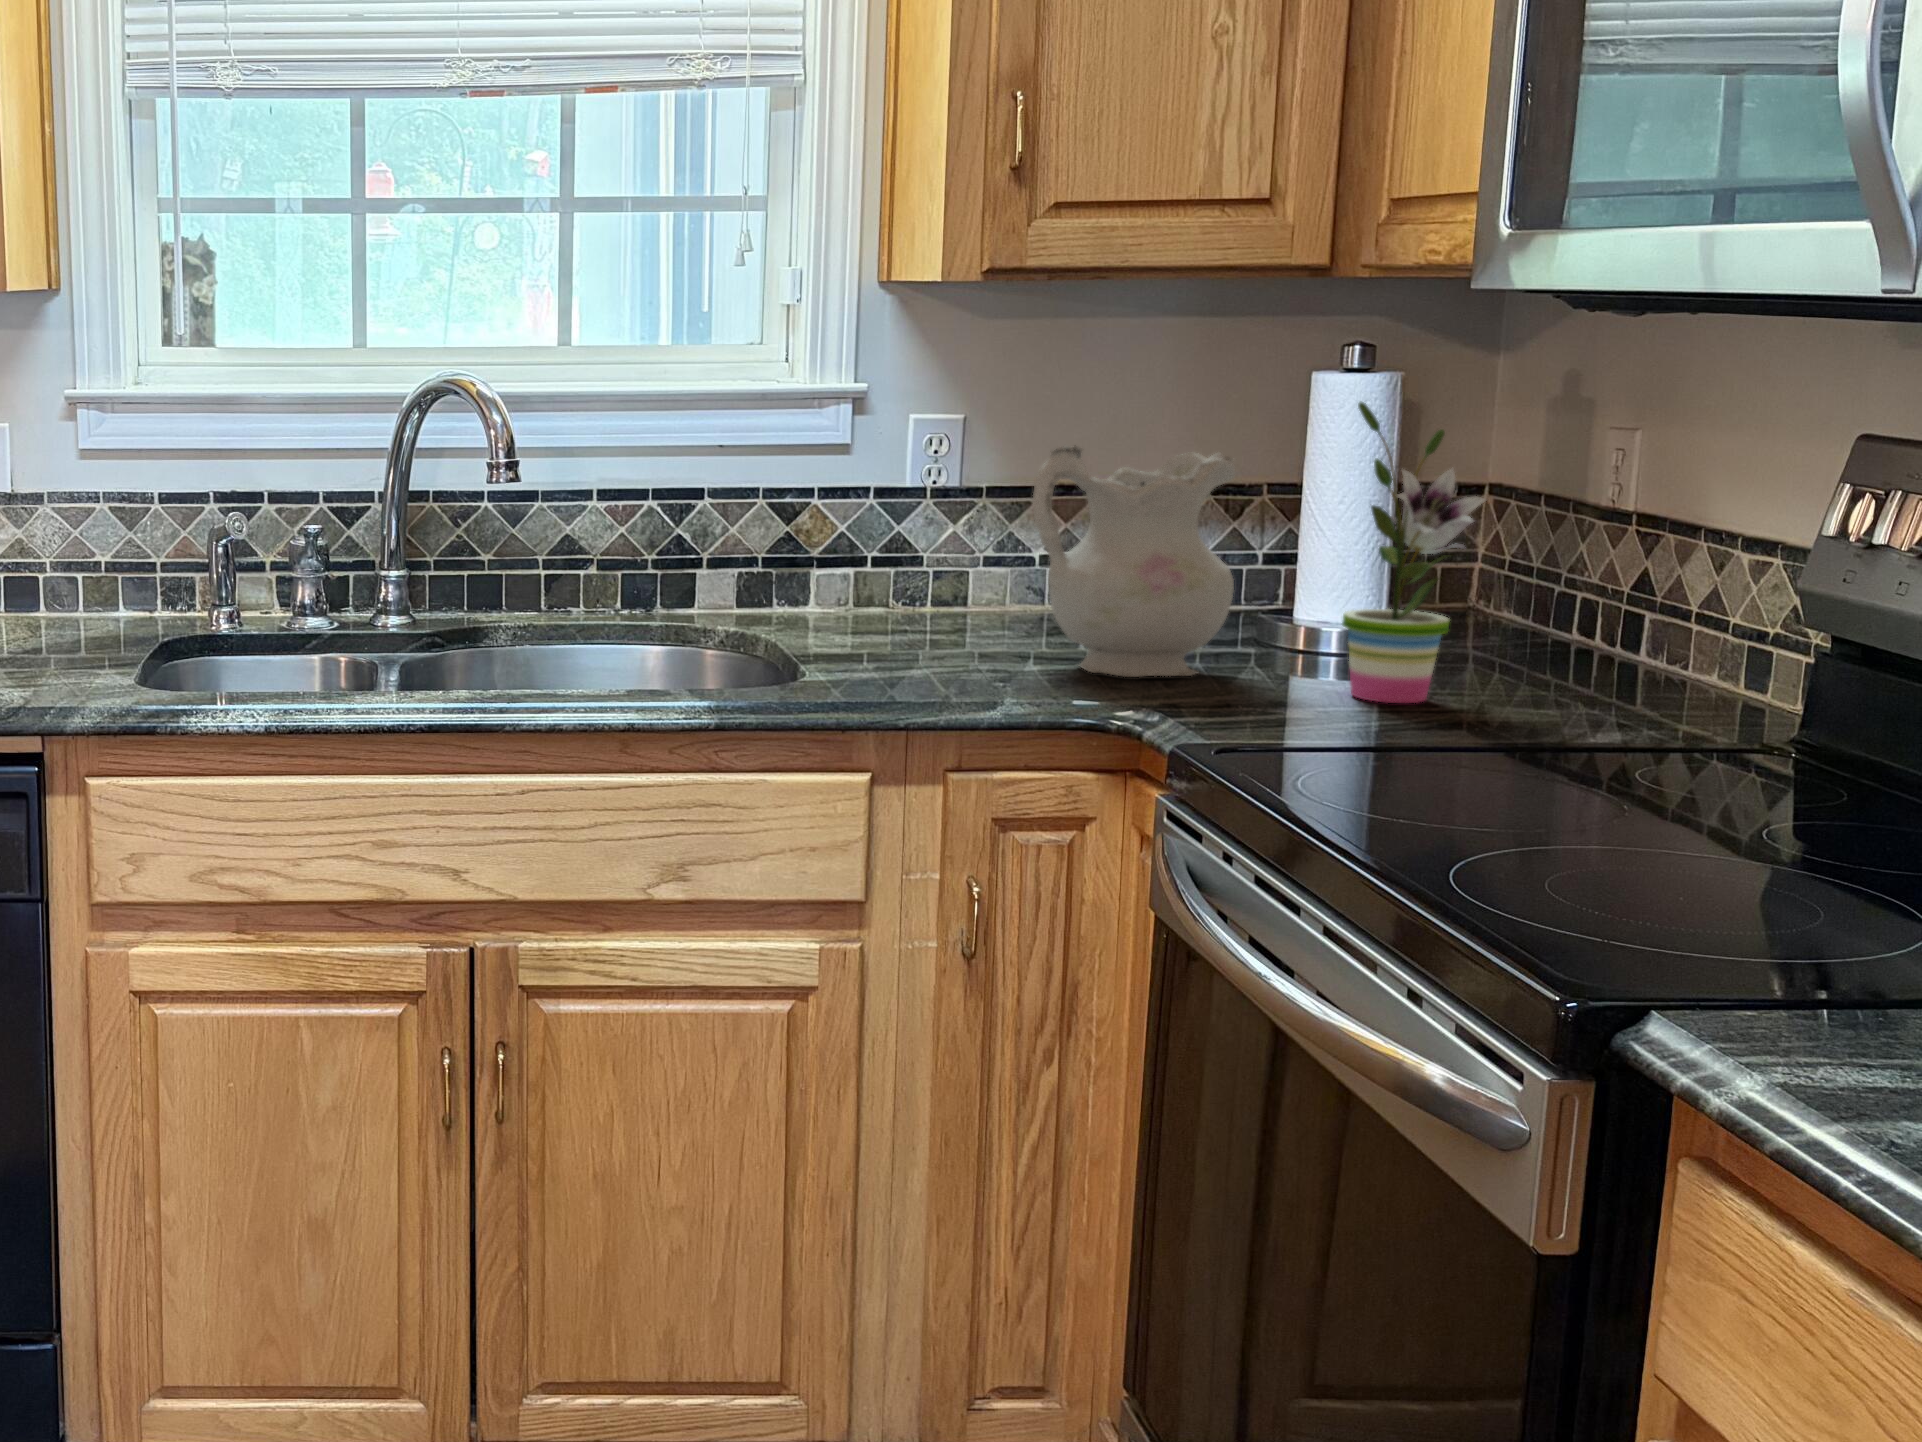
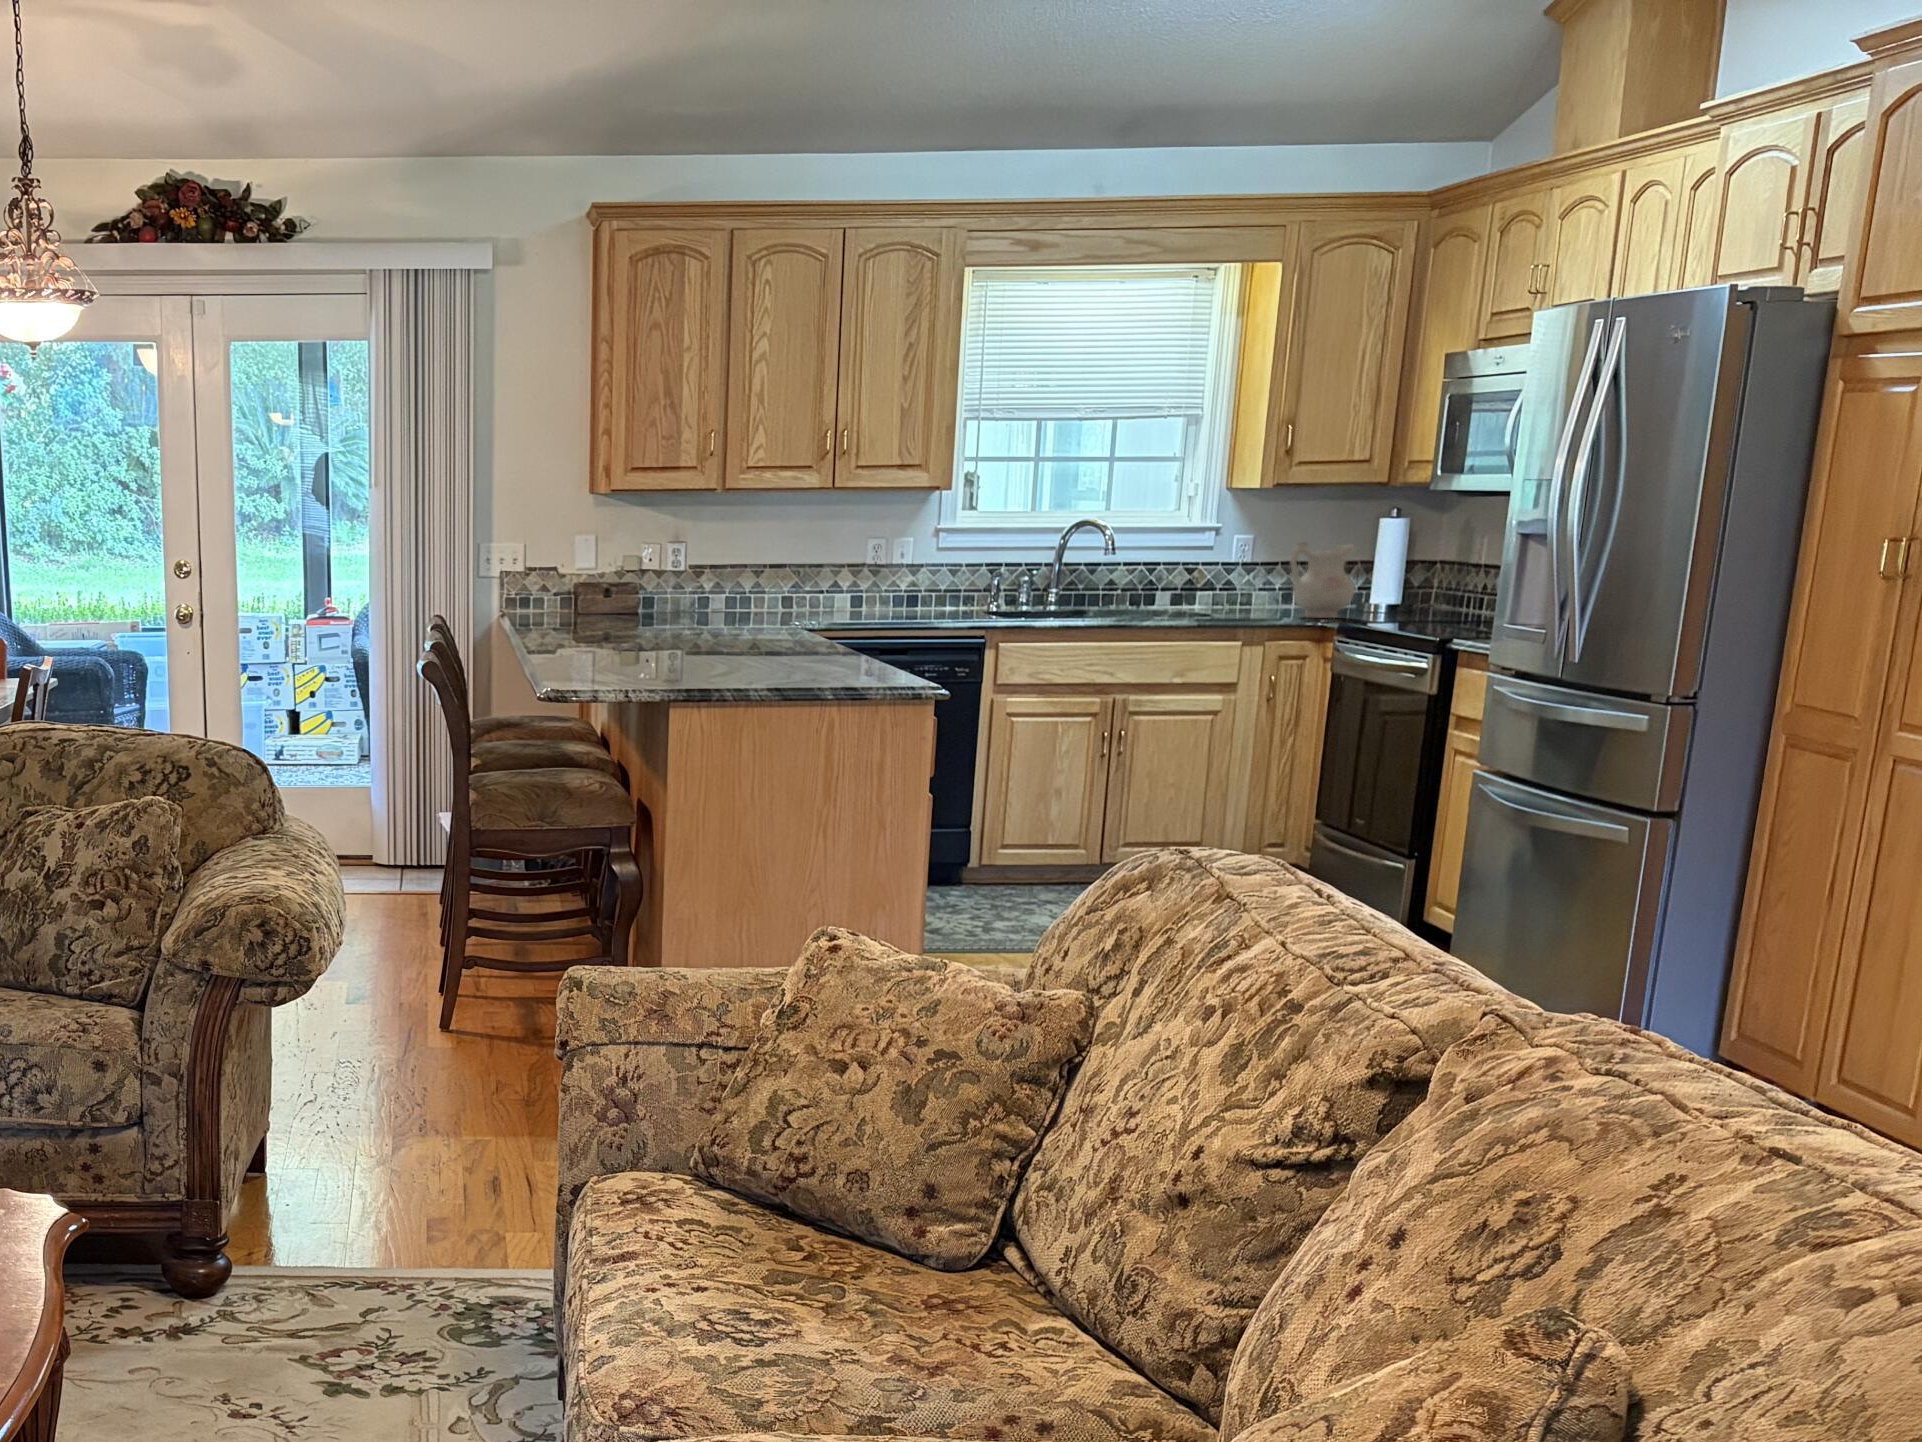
potted plant: present [1342,402,1485,703] -> none [1390,526,1436,621]

